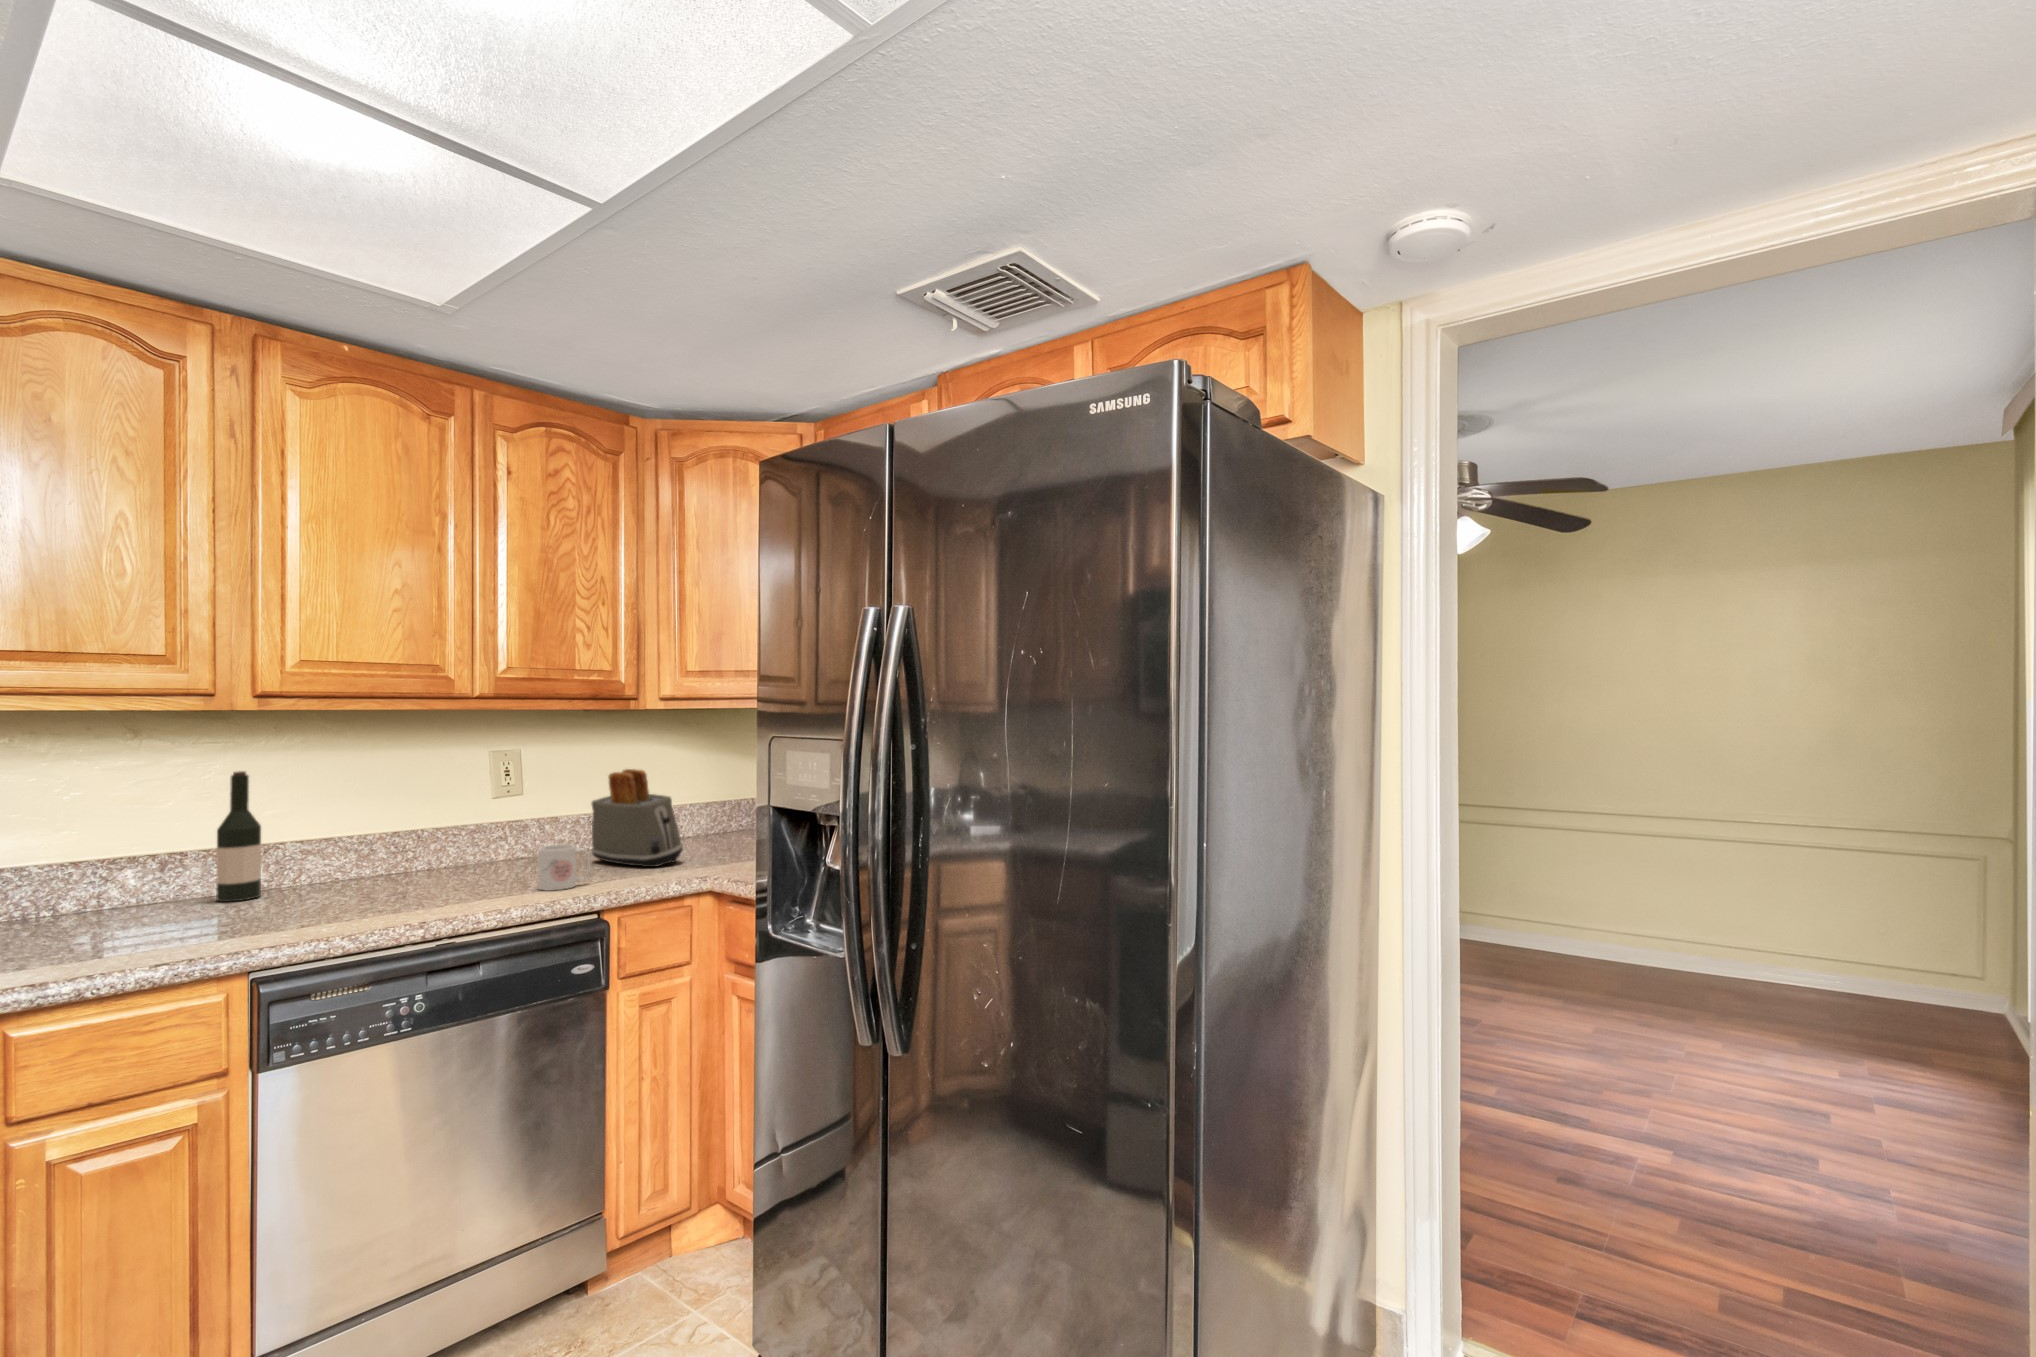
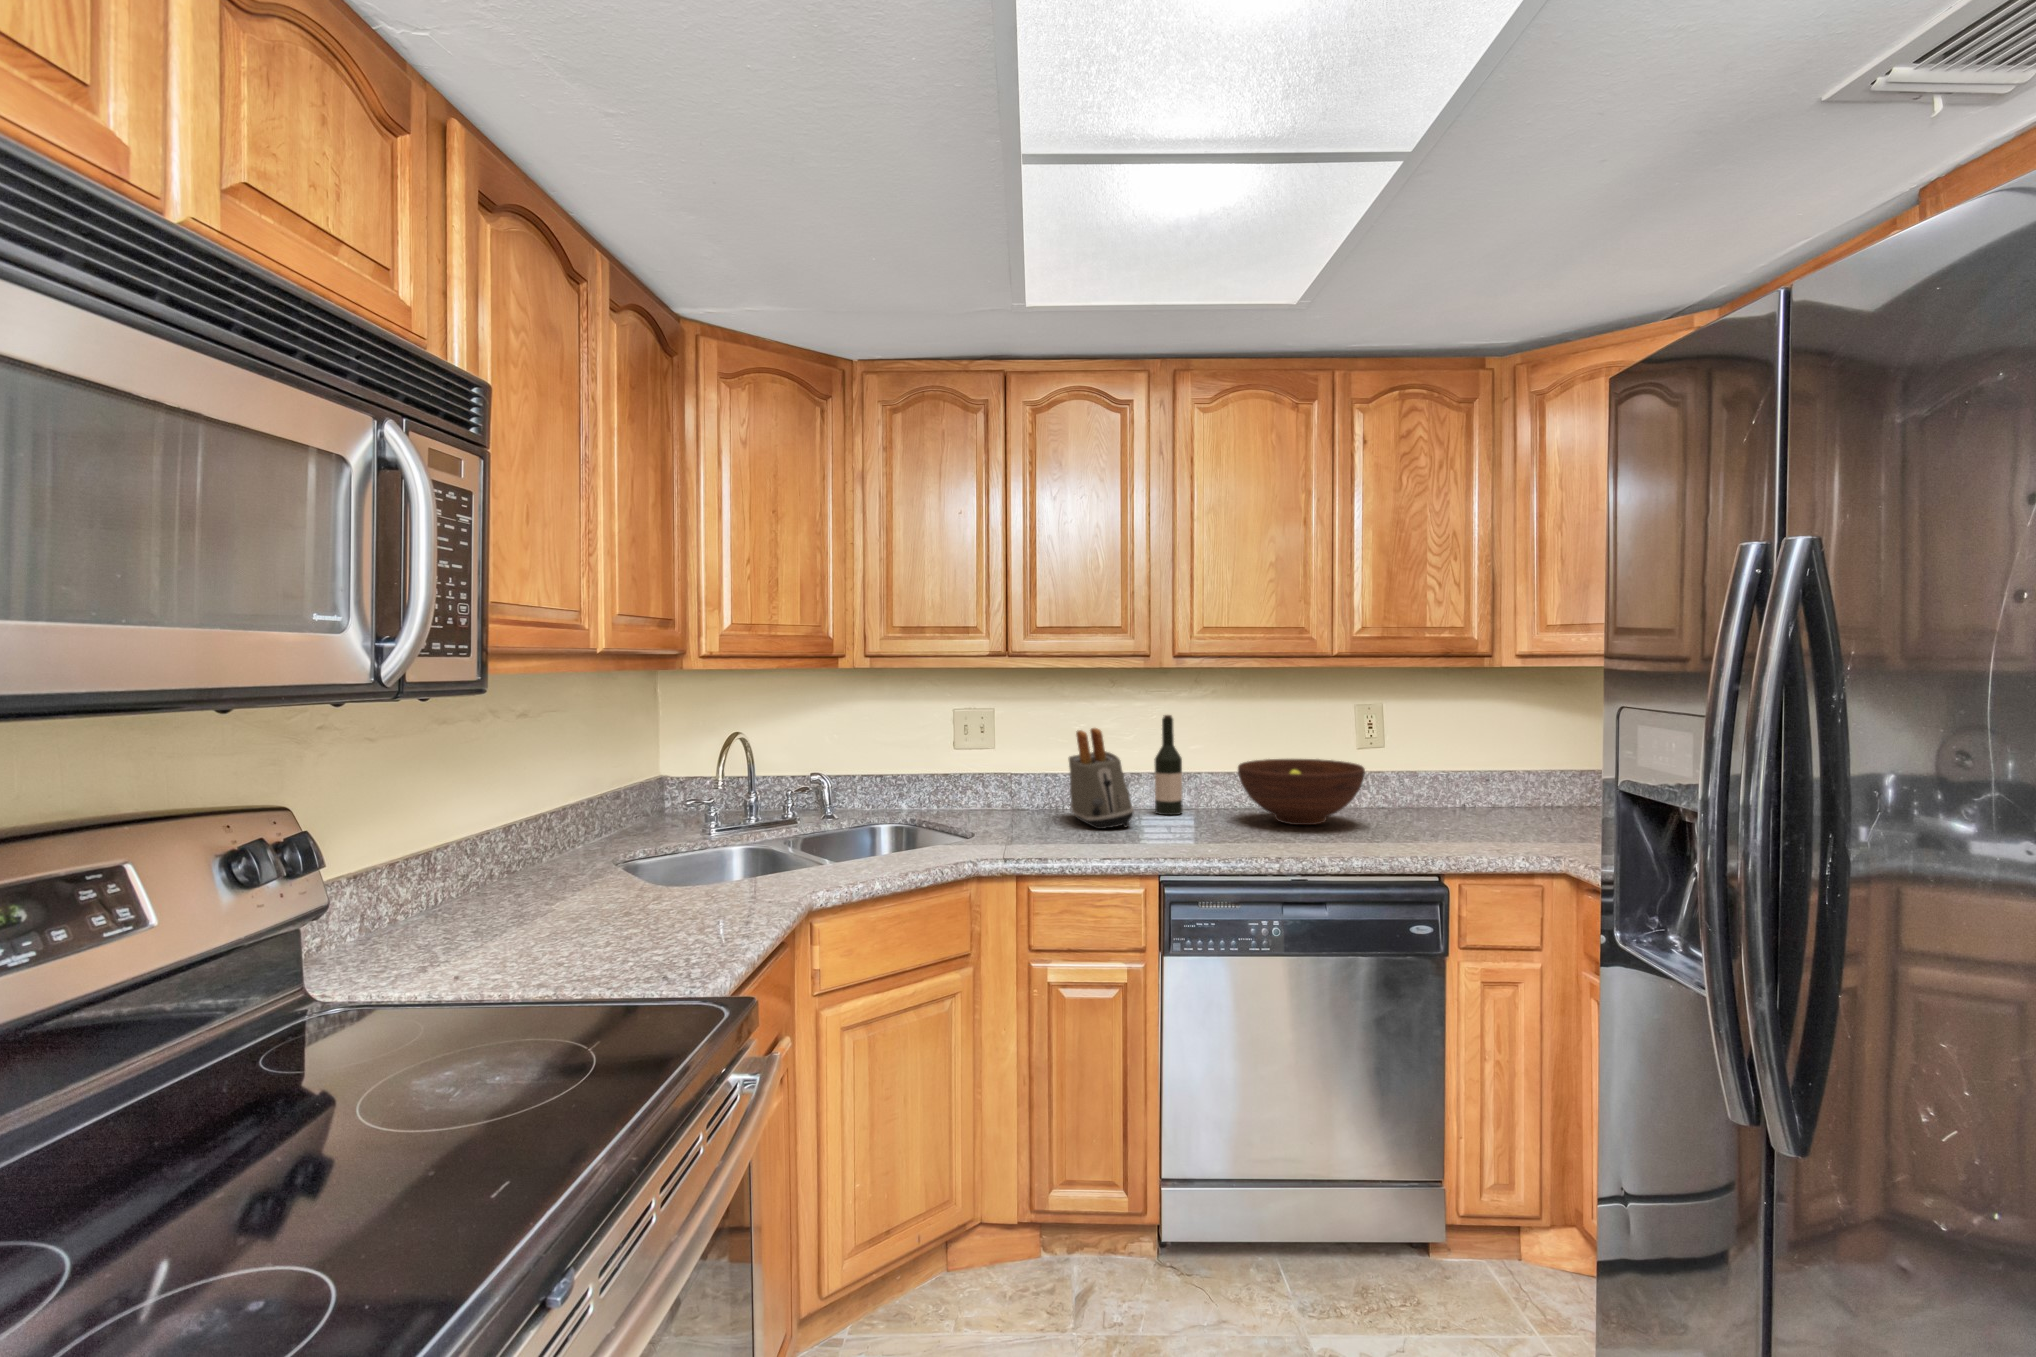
toaster: present [591,769,683,867] -> present [1069,728,1134,829]
fruit bowl: none [348,812,509,888] -> present [1238,759,1365,825]
mug: present [538,844,591,891] -> none [1386,801,1437,846]

